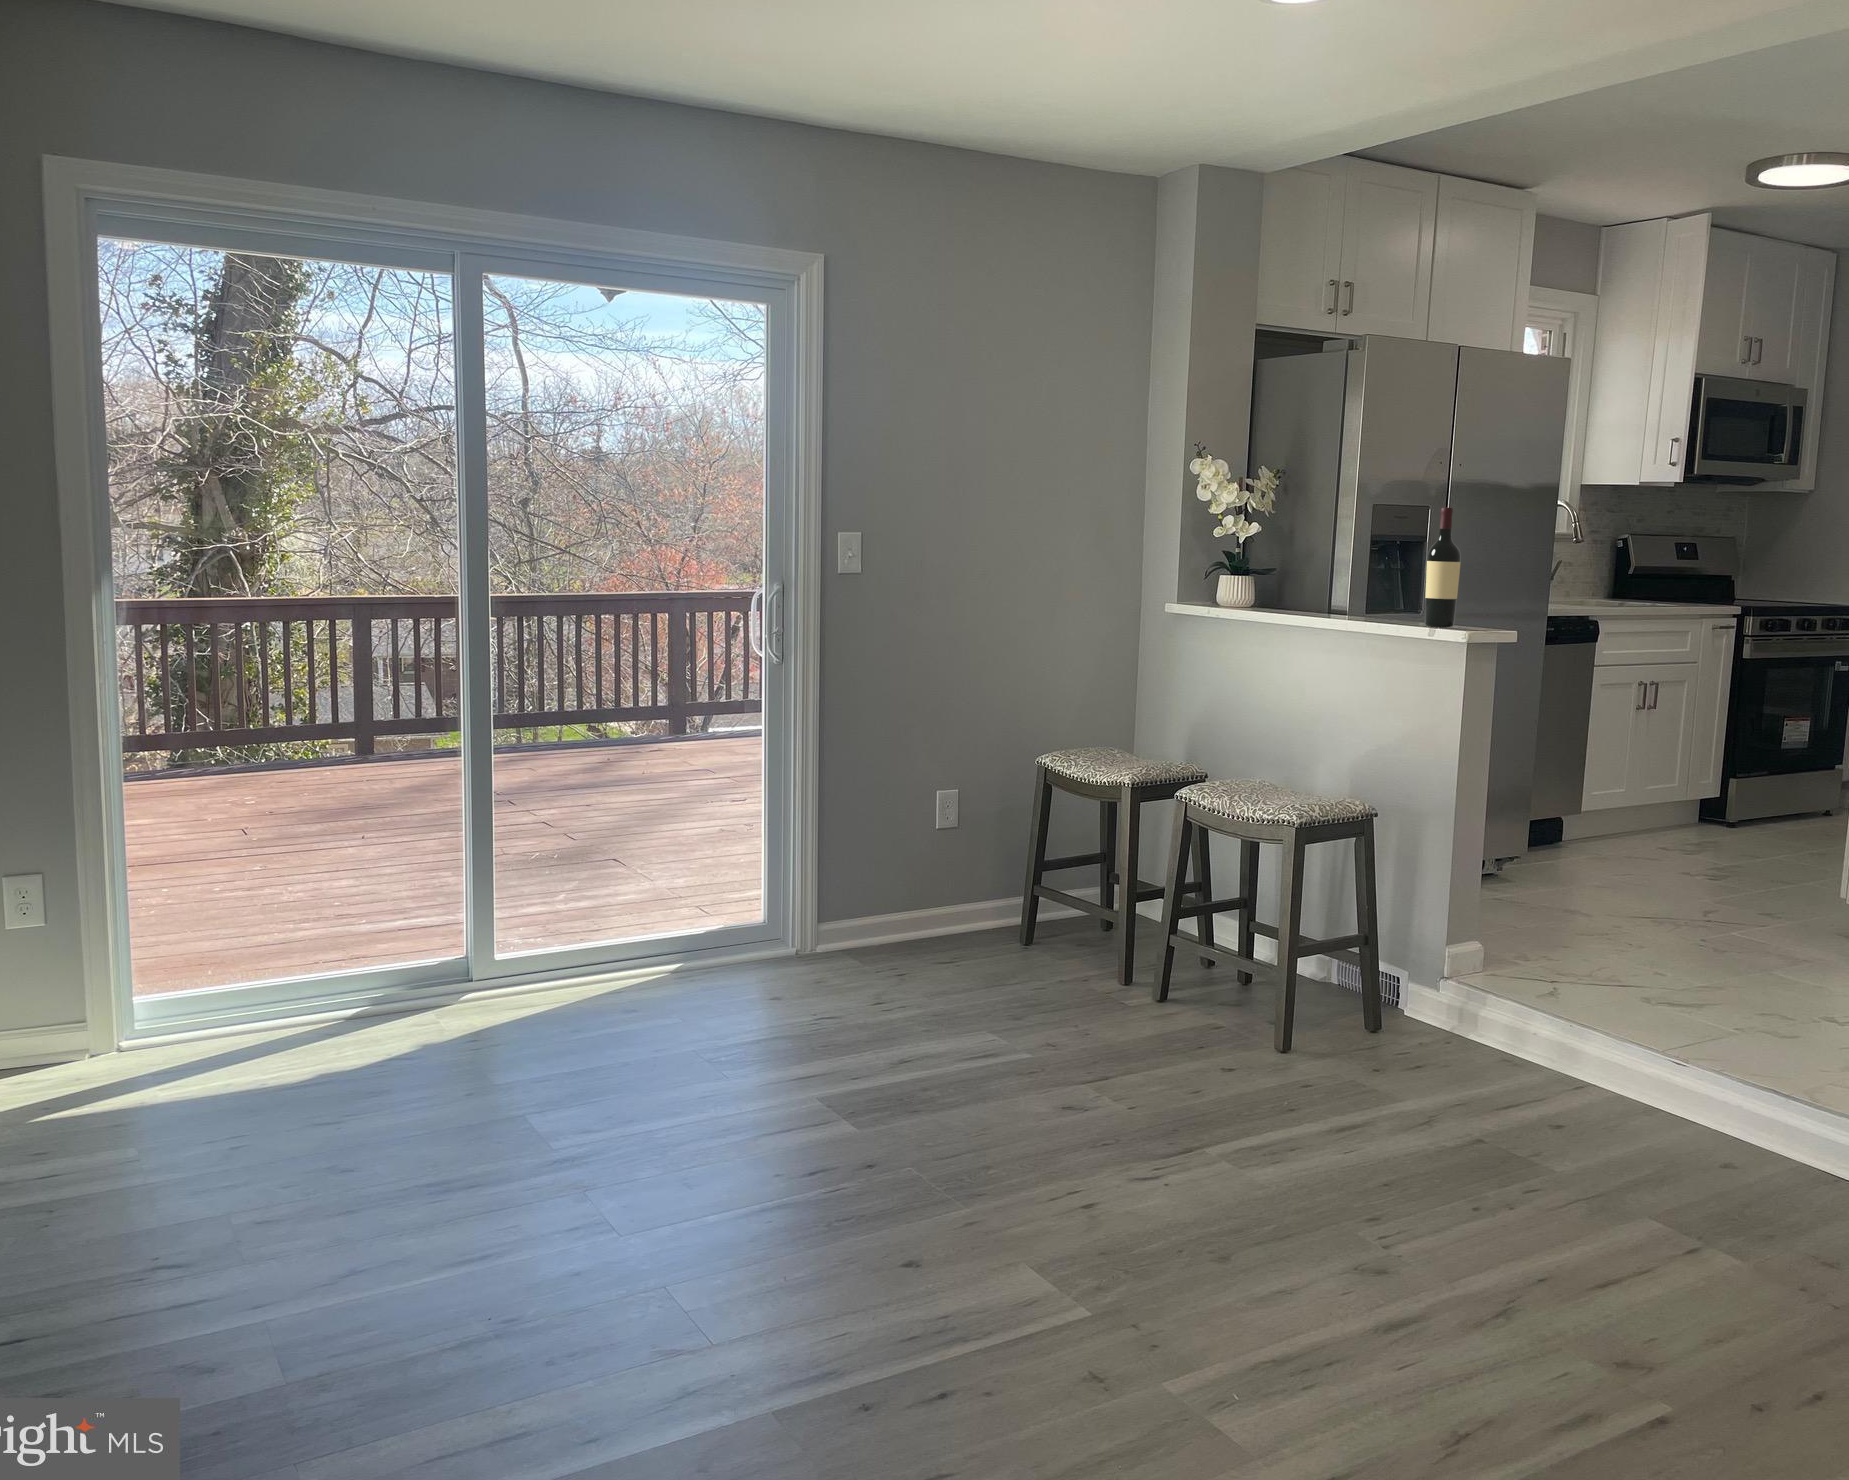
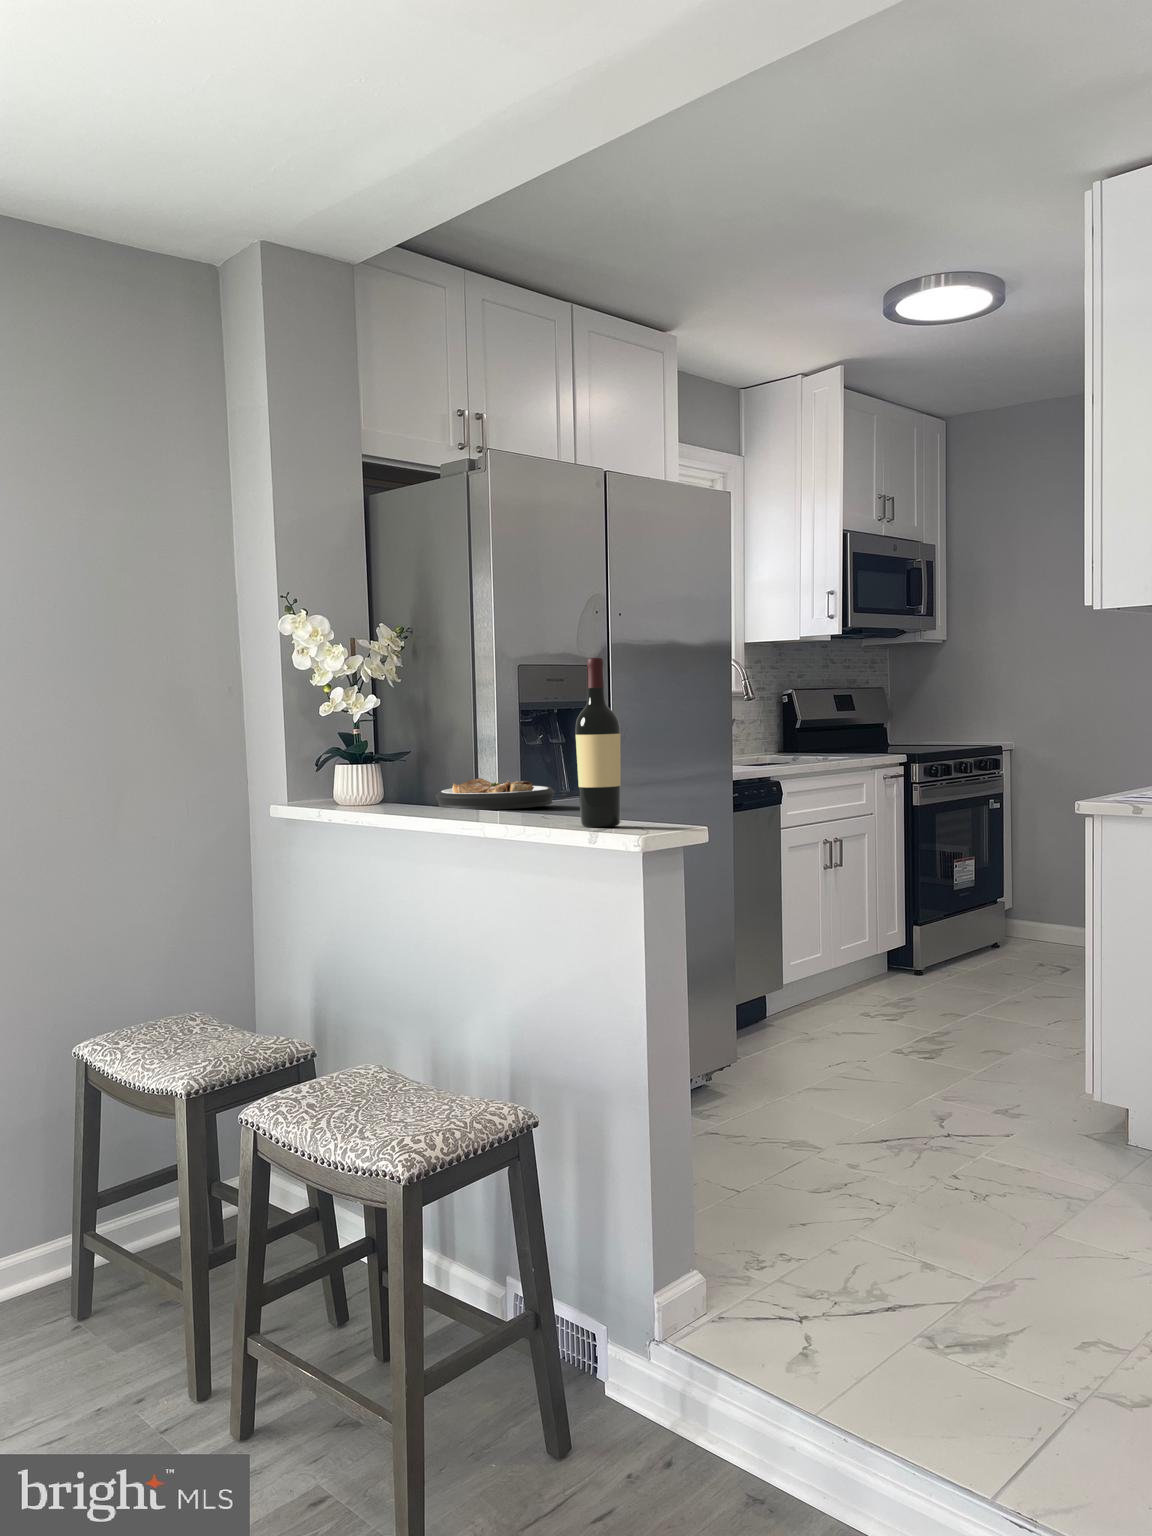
plate: none [1297,592,1393,616] -> present [436,778,555,810]

